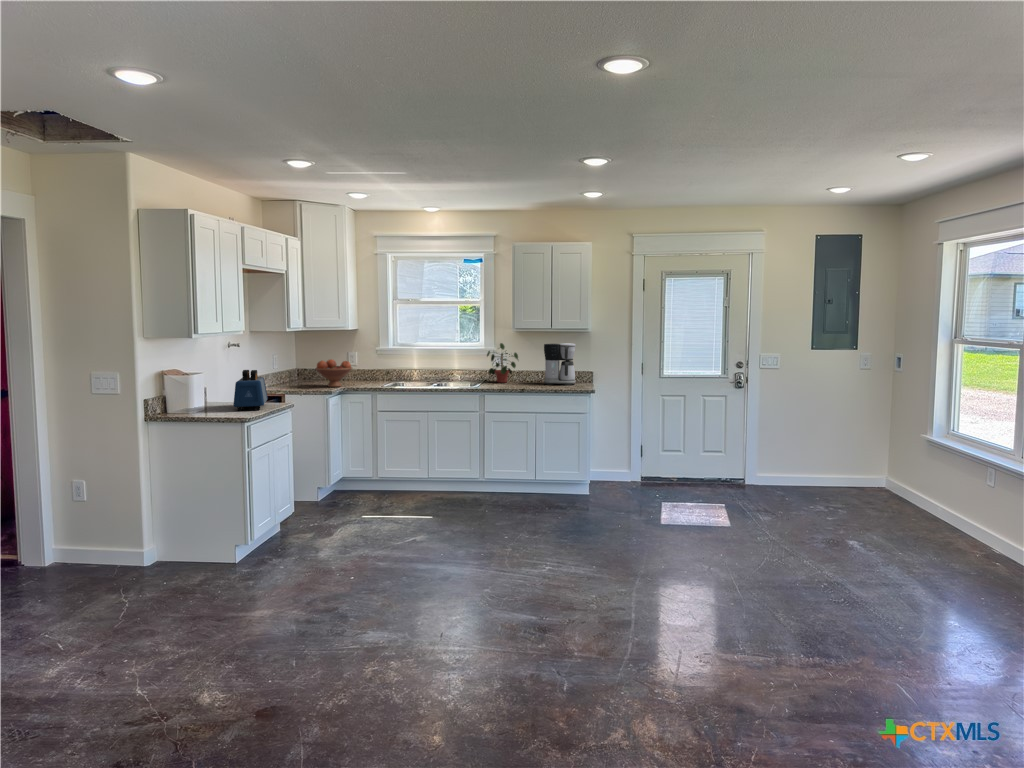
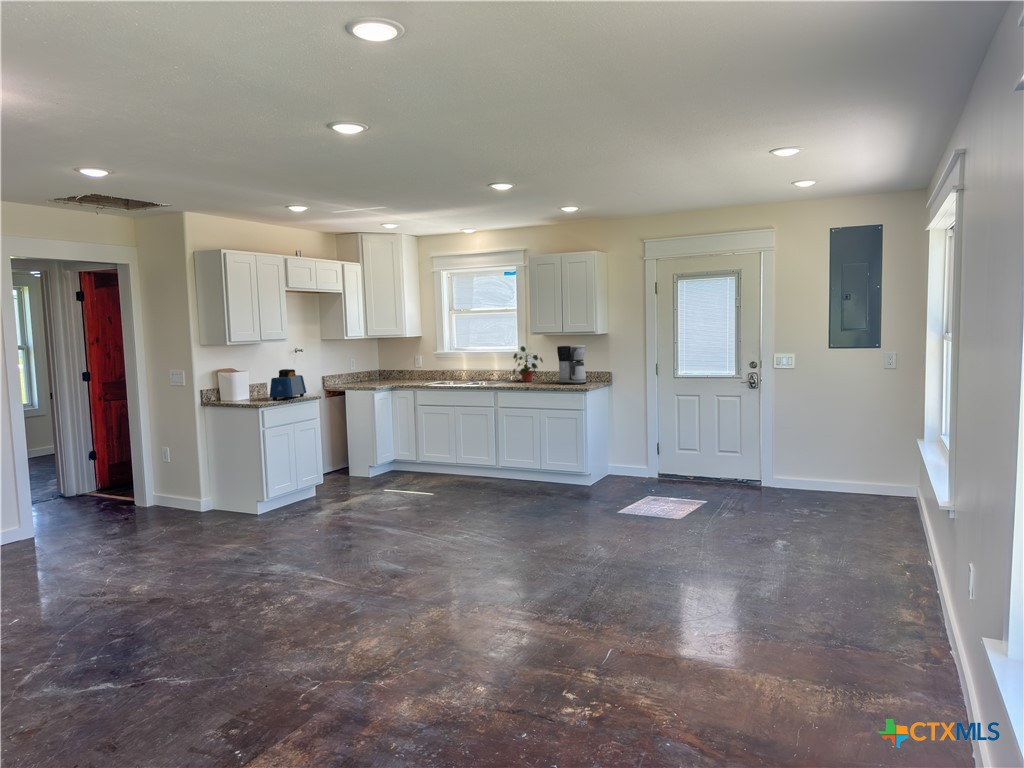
fruit bowl: present [315,359,352,387] -> none [374,362,404,384]

